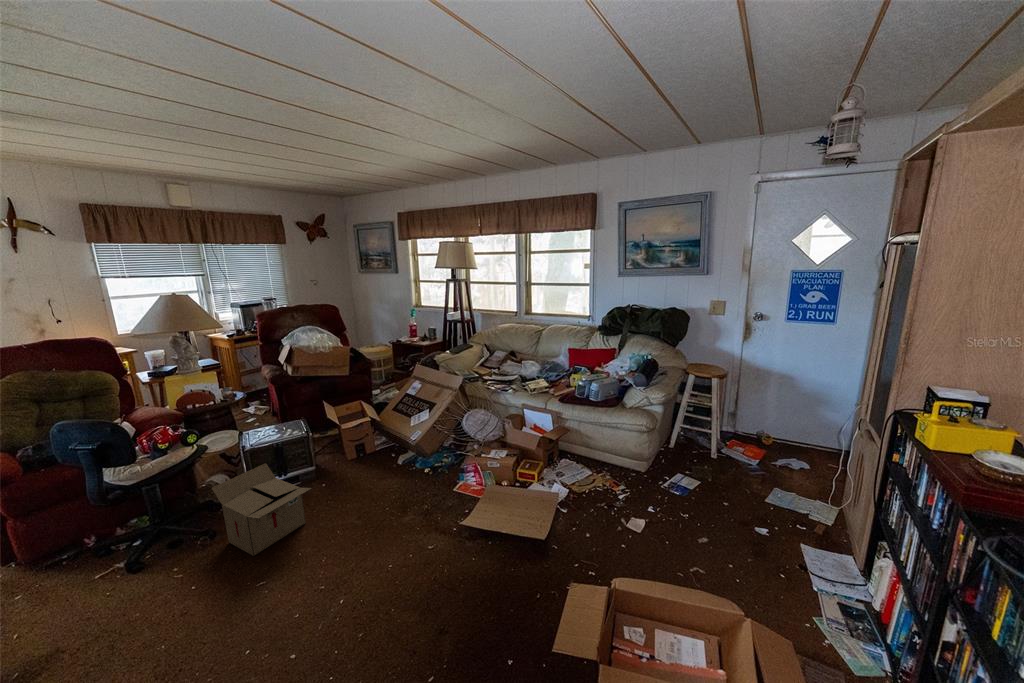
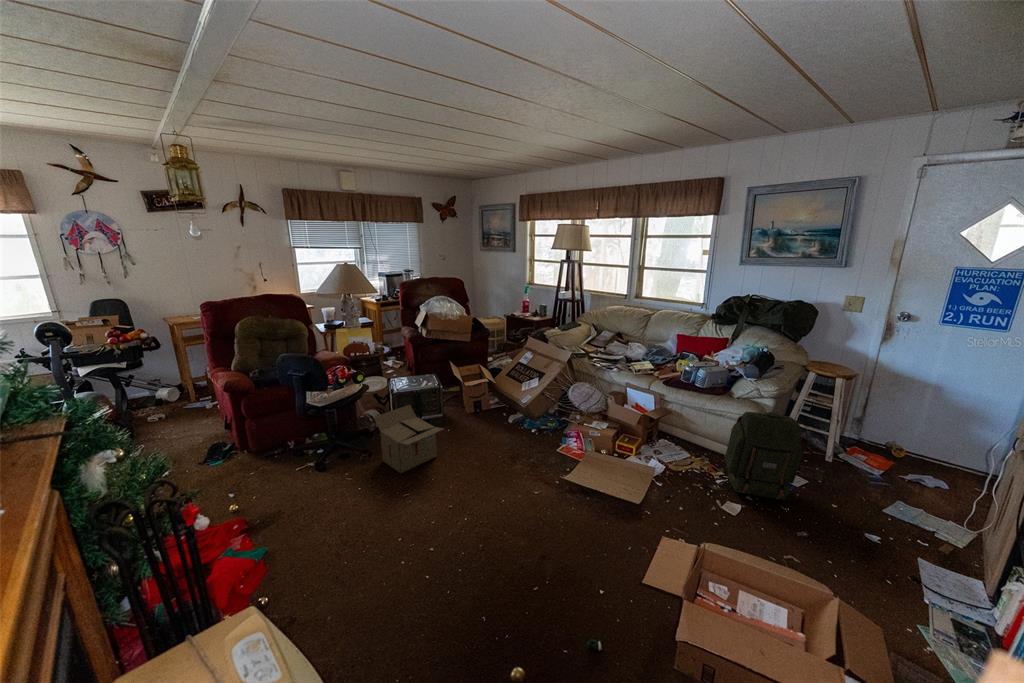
backpack: none [625,420,695,507] -> present [725,412,803,500]

